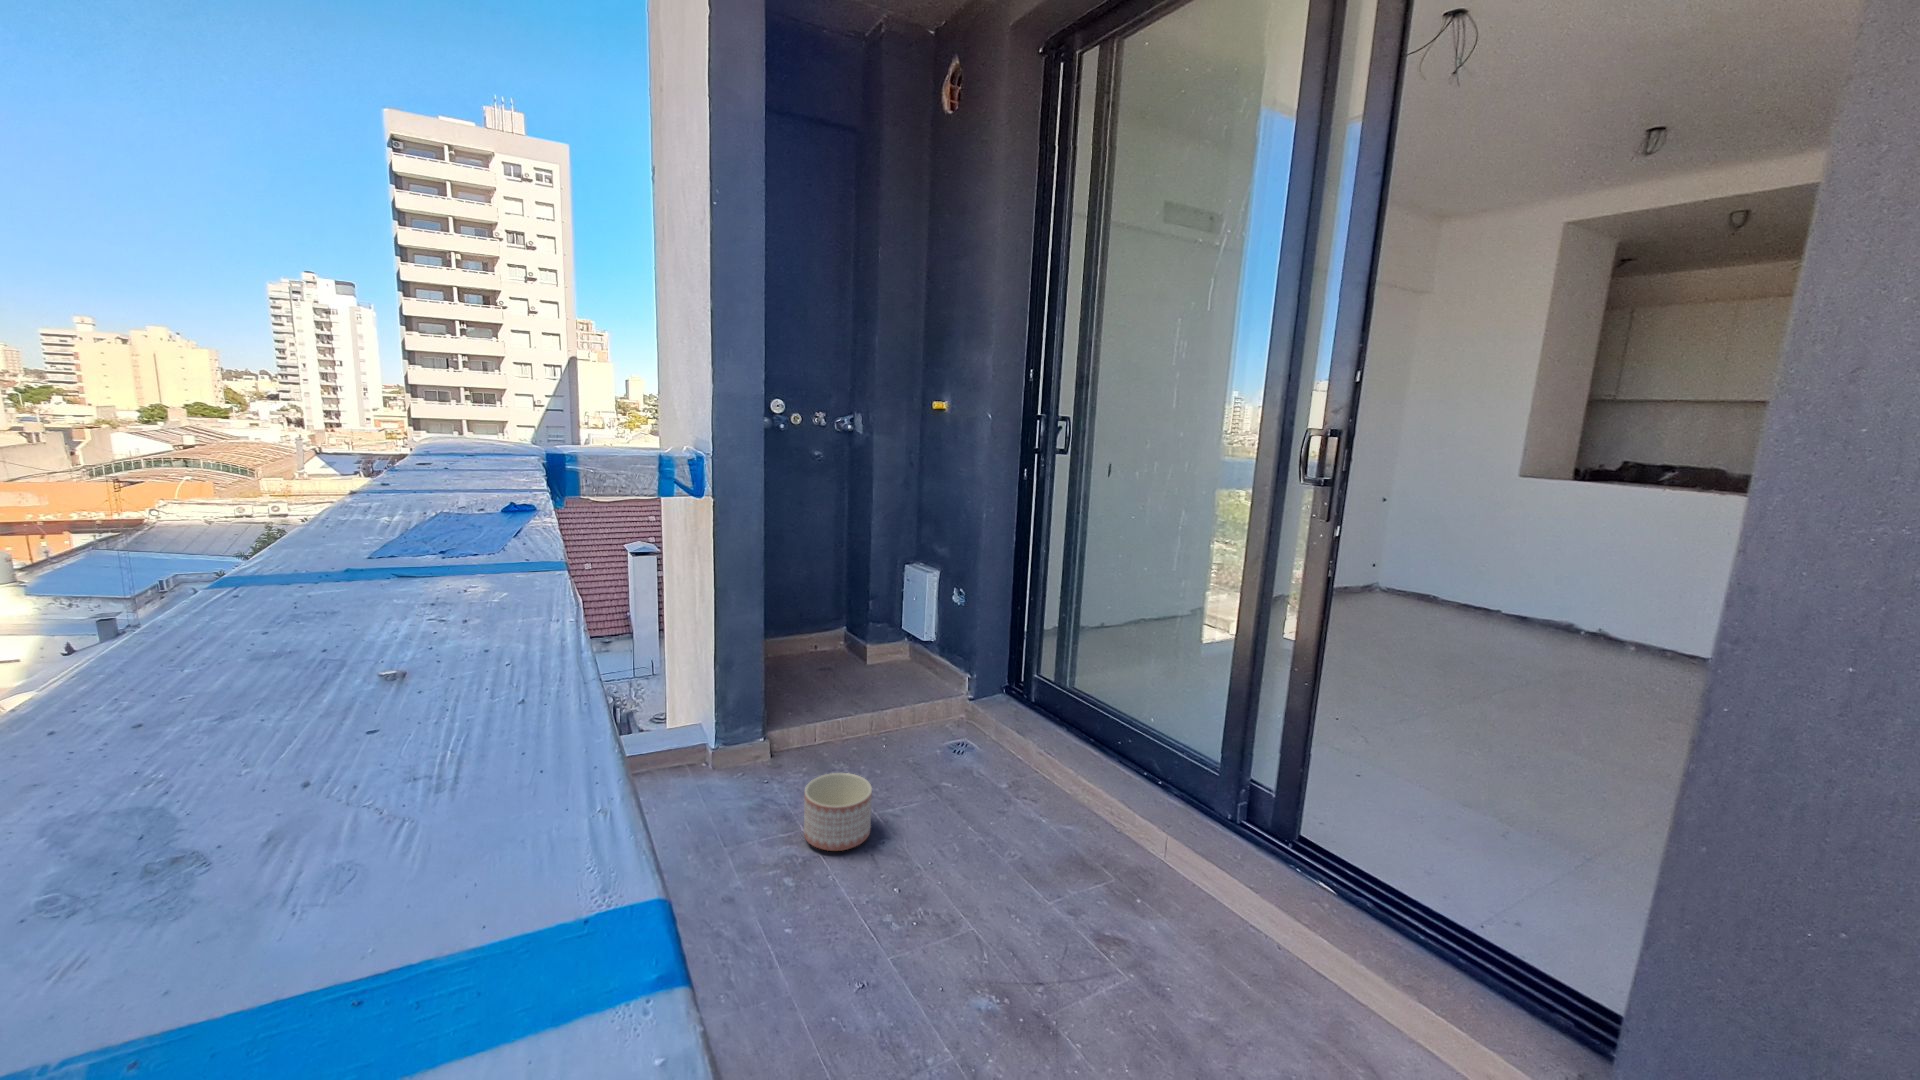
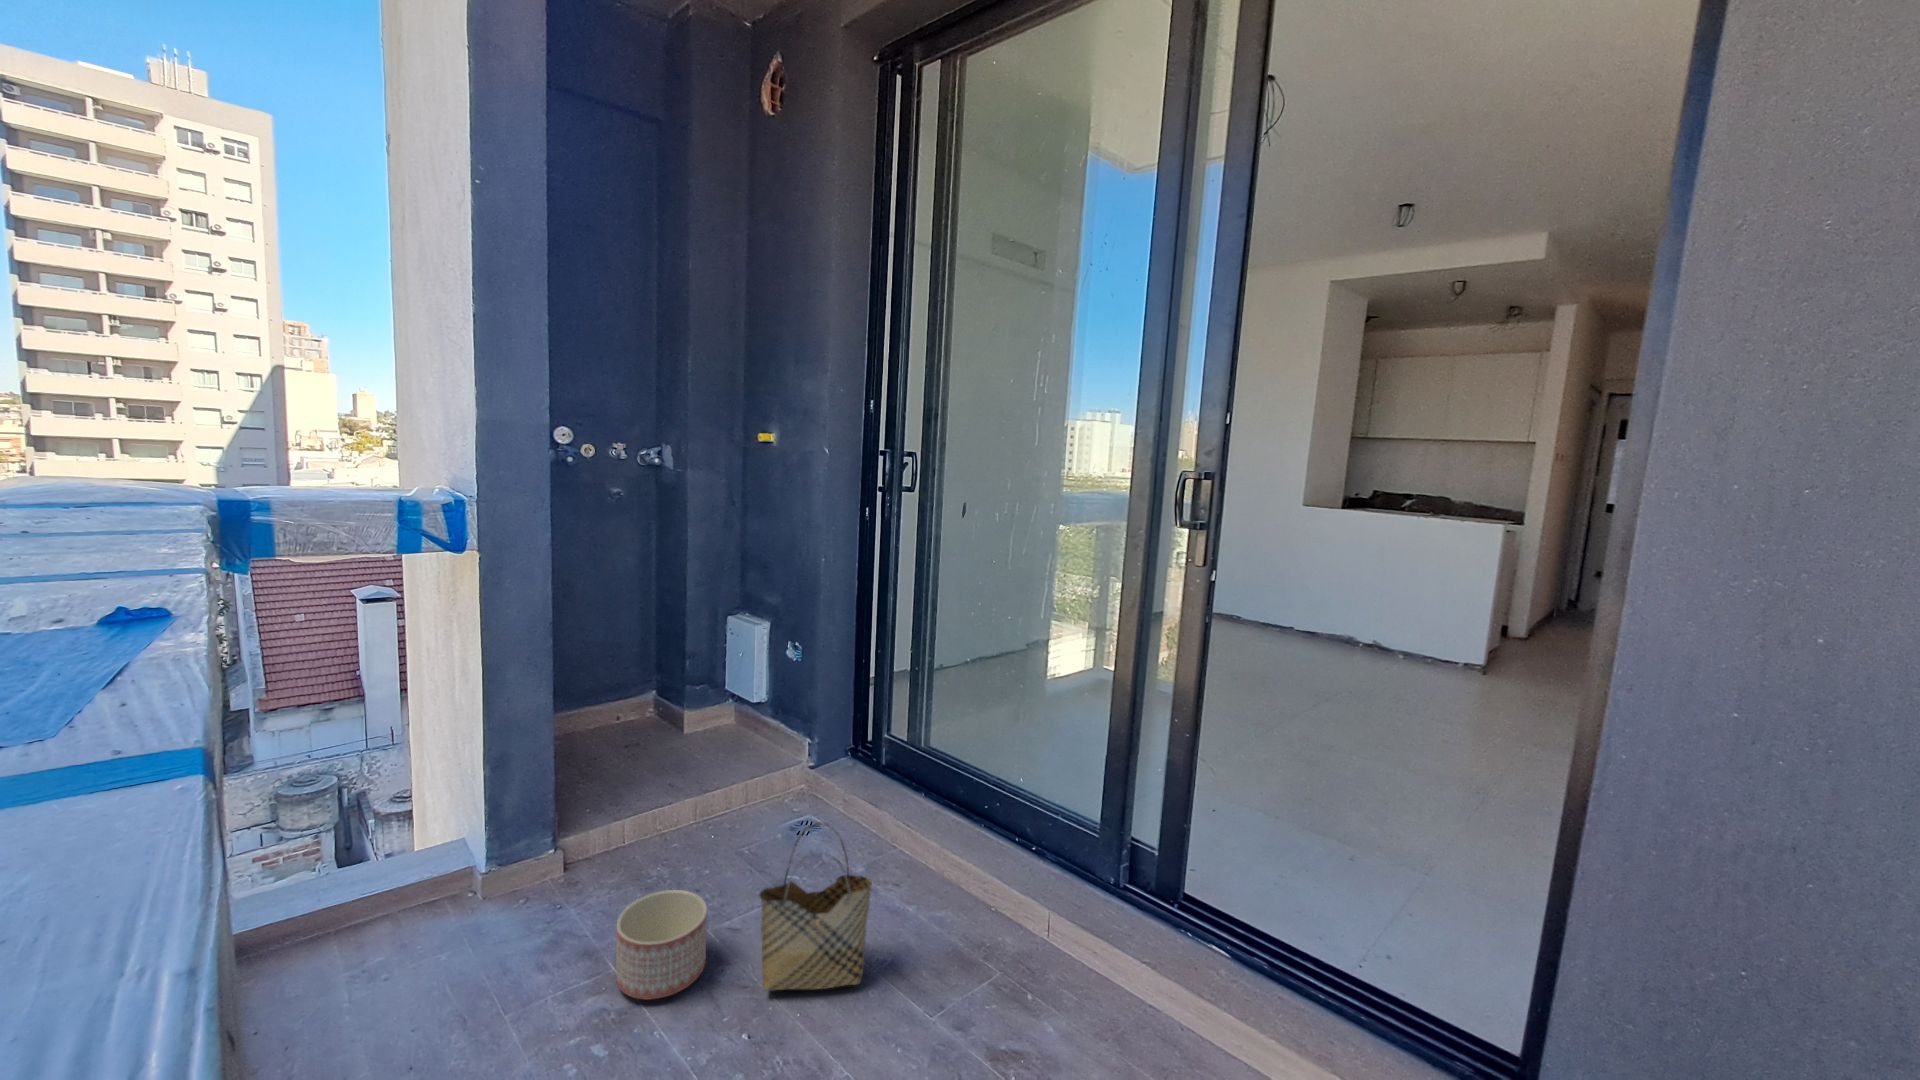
woven basket: none [911,730,1004,867] -> present [759,822,872,991]

